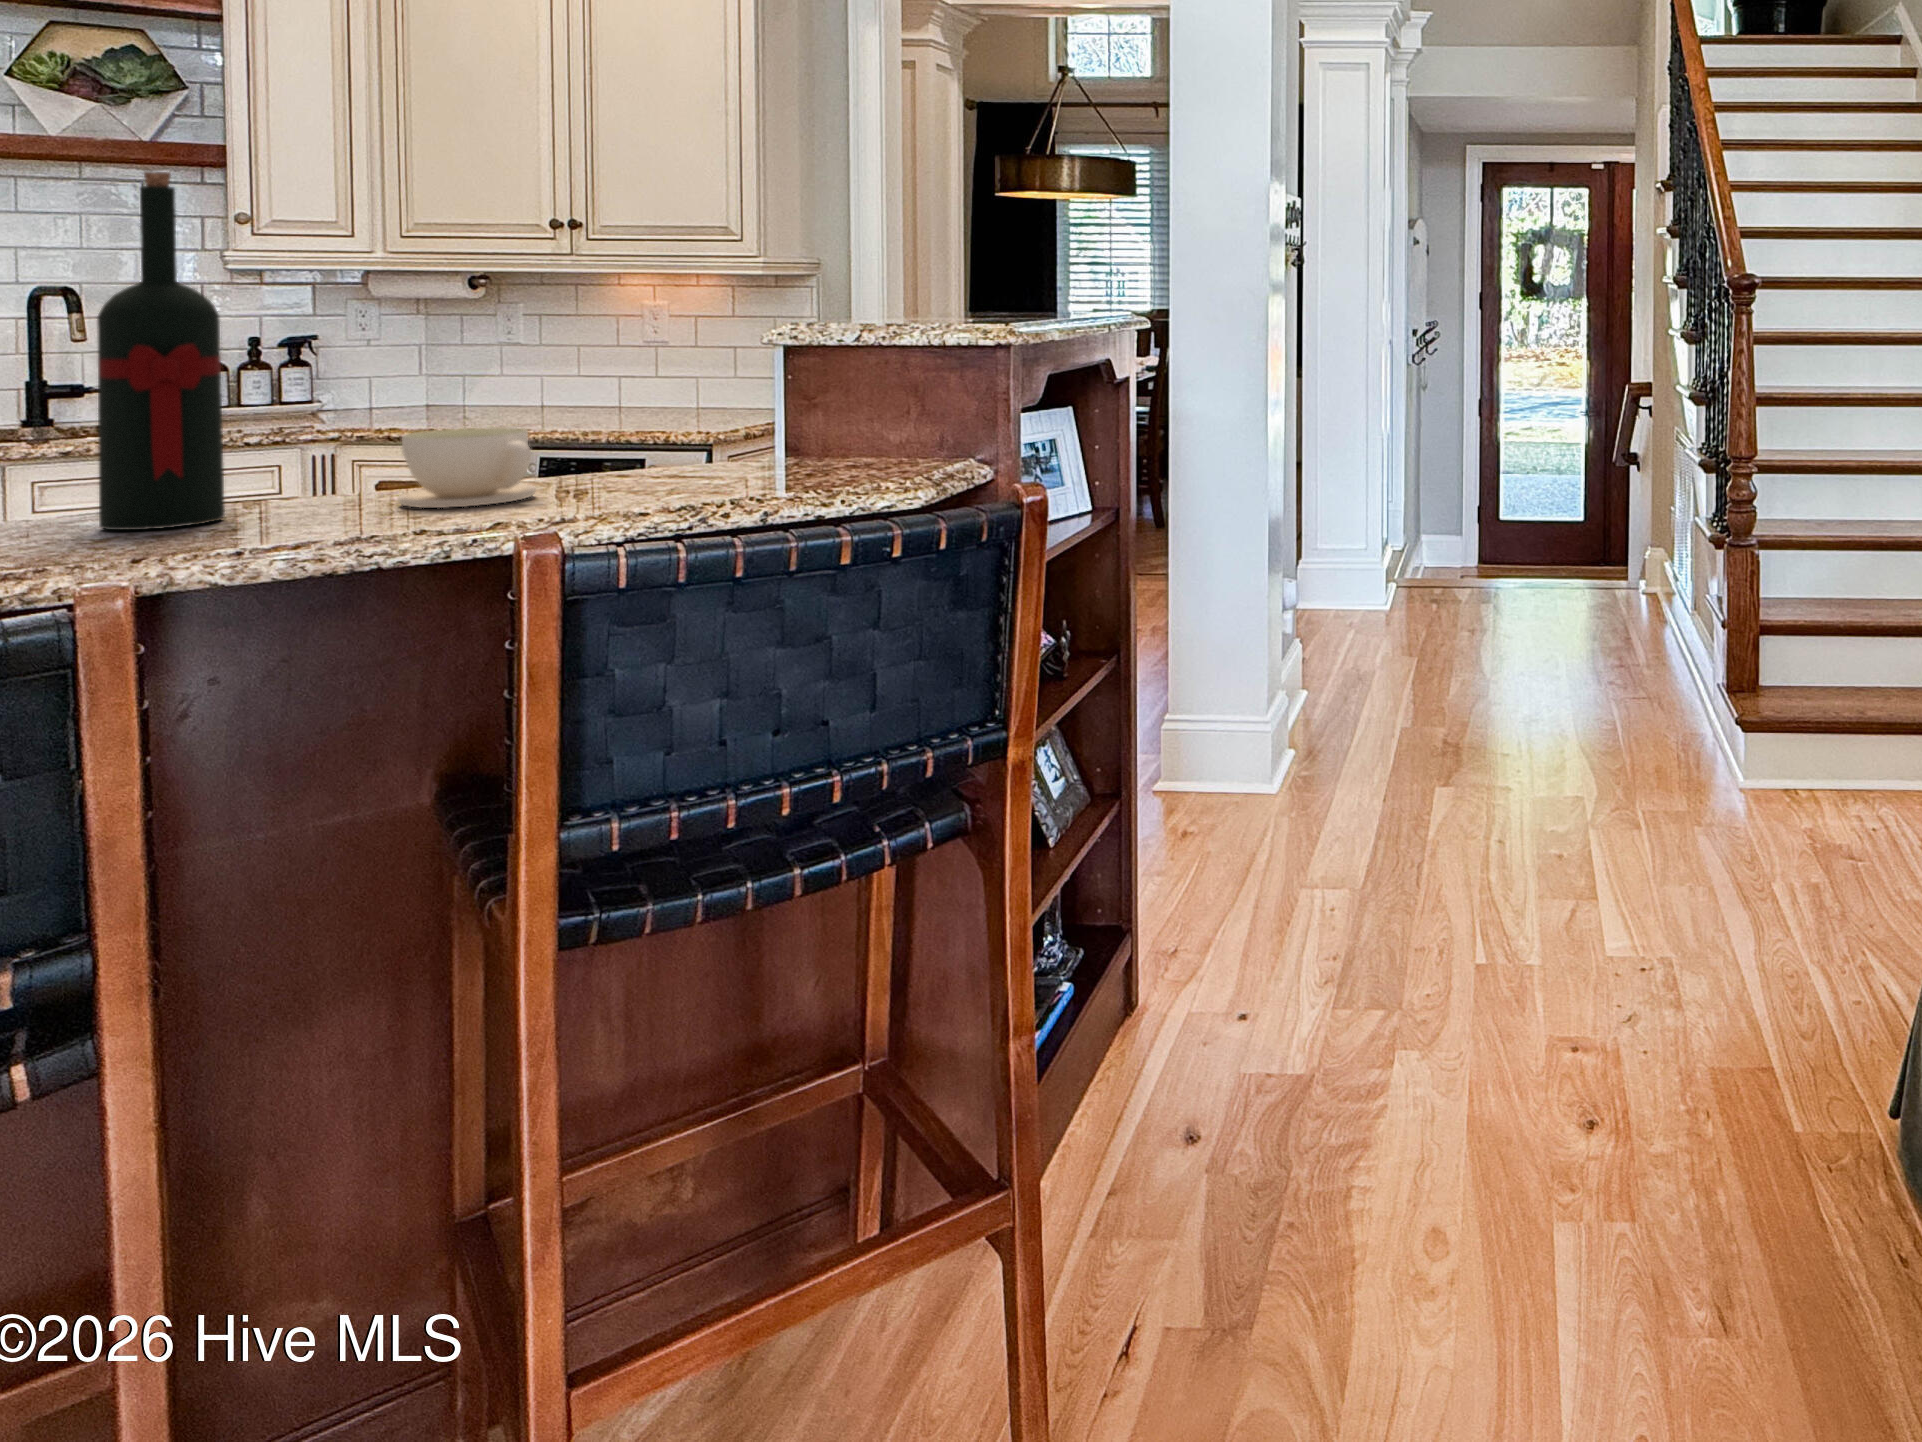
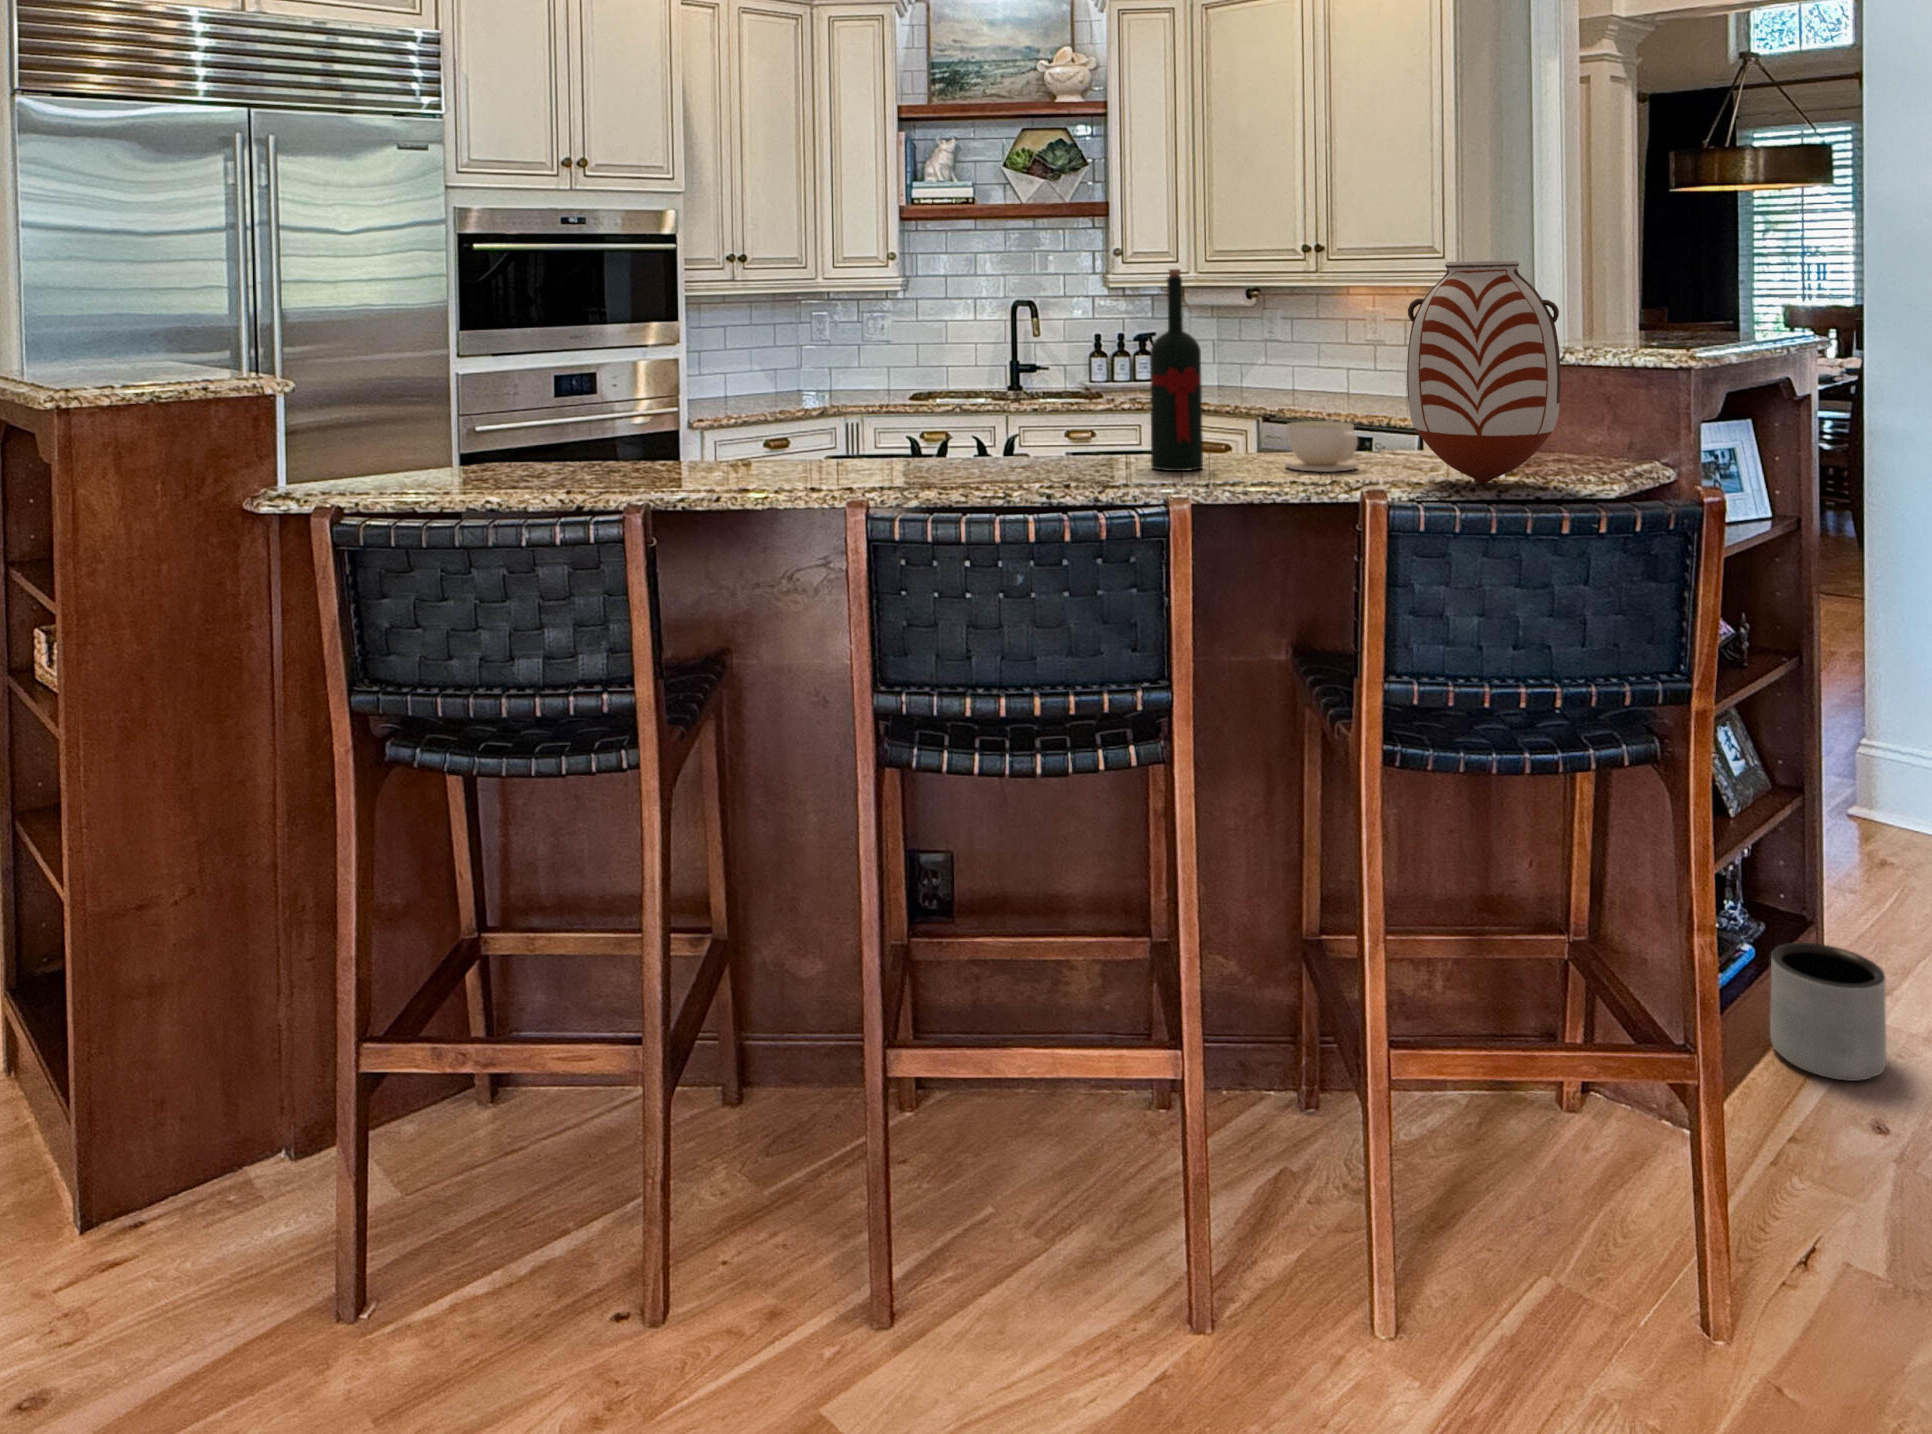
vase: none [607,177,840,504] -> present [1407,261,1561,484]
planter: none [1094,969,1205,1124] -> present [1770,943,1886,1081]

